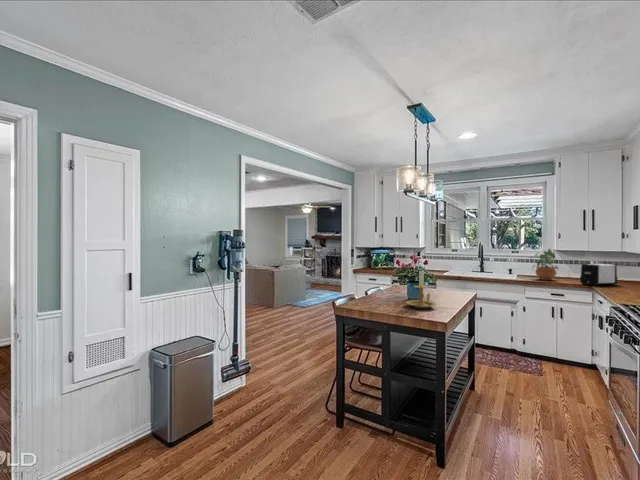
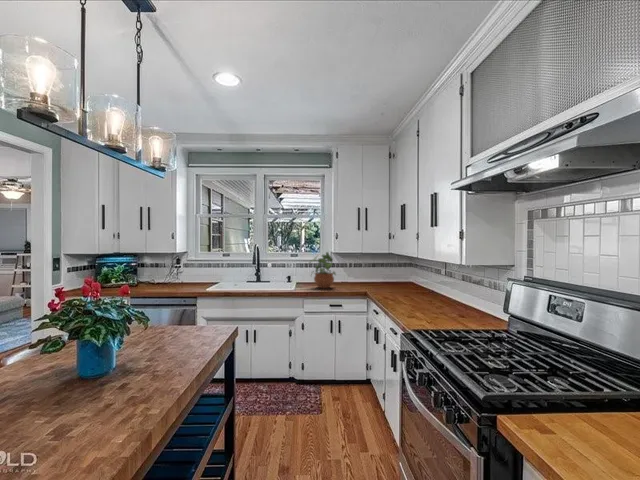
toaster: present [580,264,618,286] -> none [356,267,387,292]
candle holder: present [406,271,436,308] -> none [46,311,131,407]

